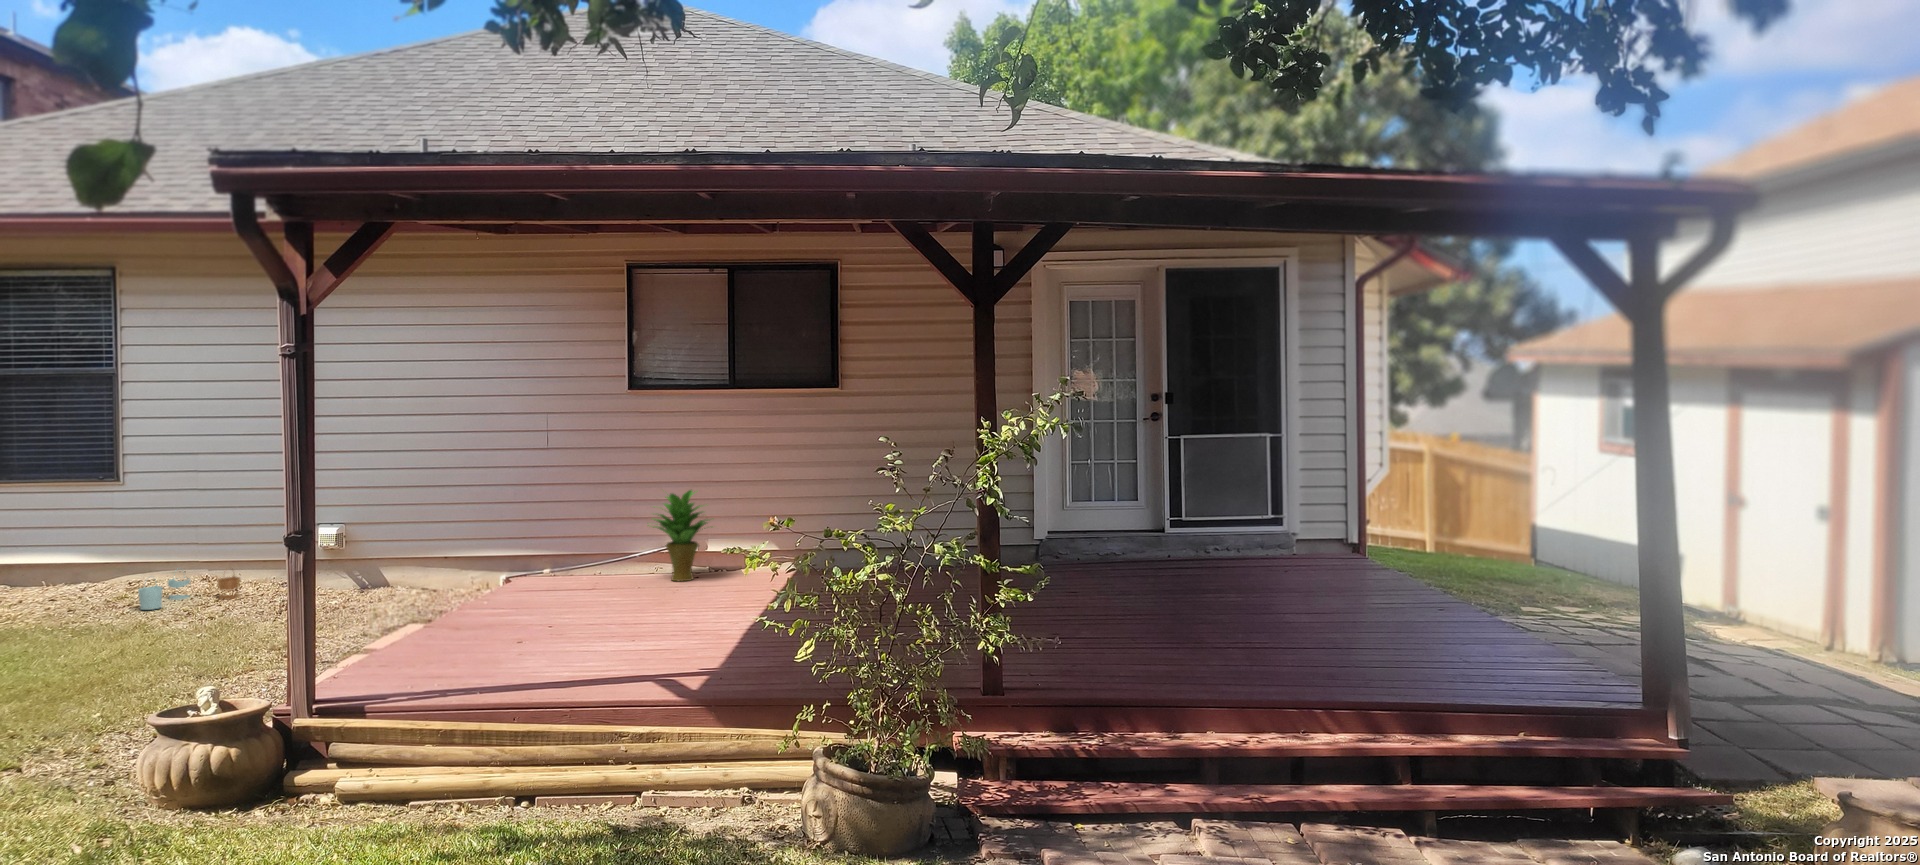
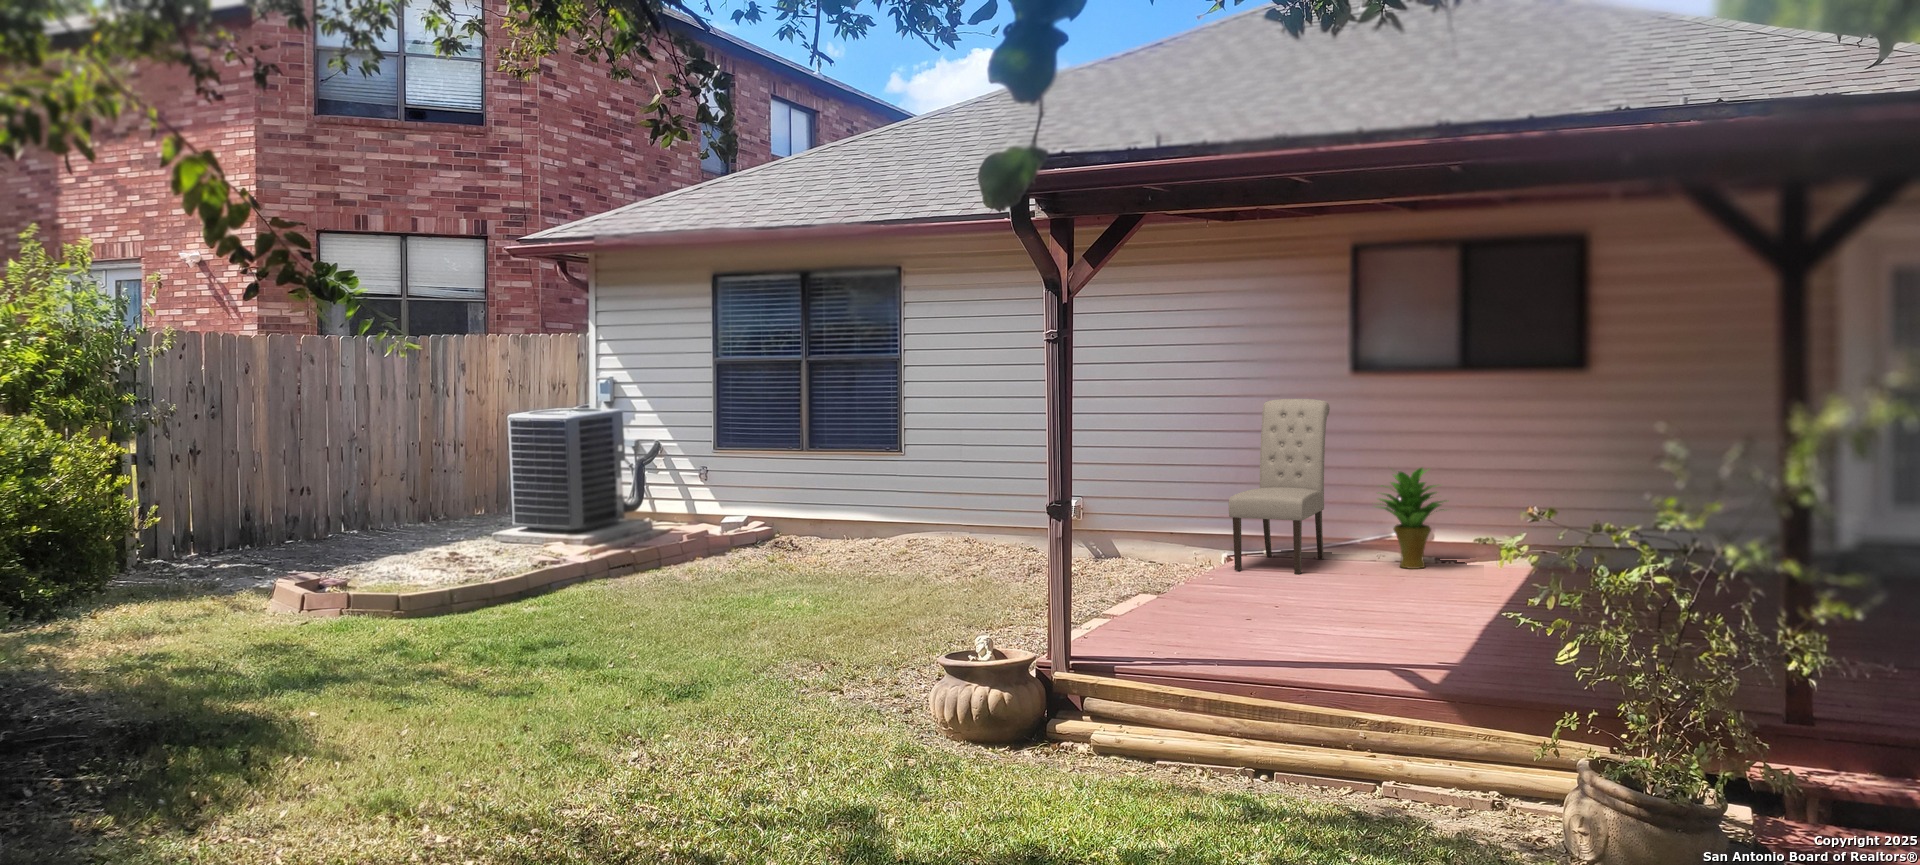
chair: none [507,427,609,593] -> present [1229,399,1330,574]
bucket: present [138,568,241,610] -> none [917,530,993,567]

